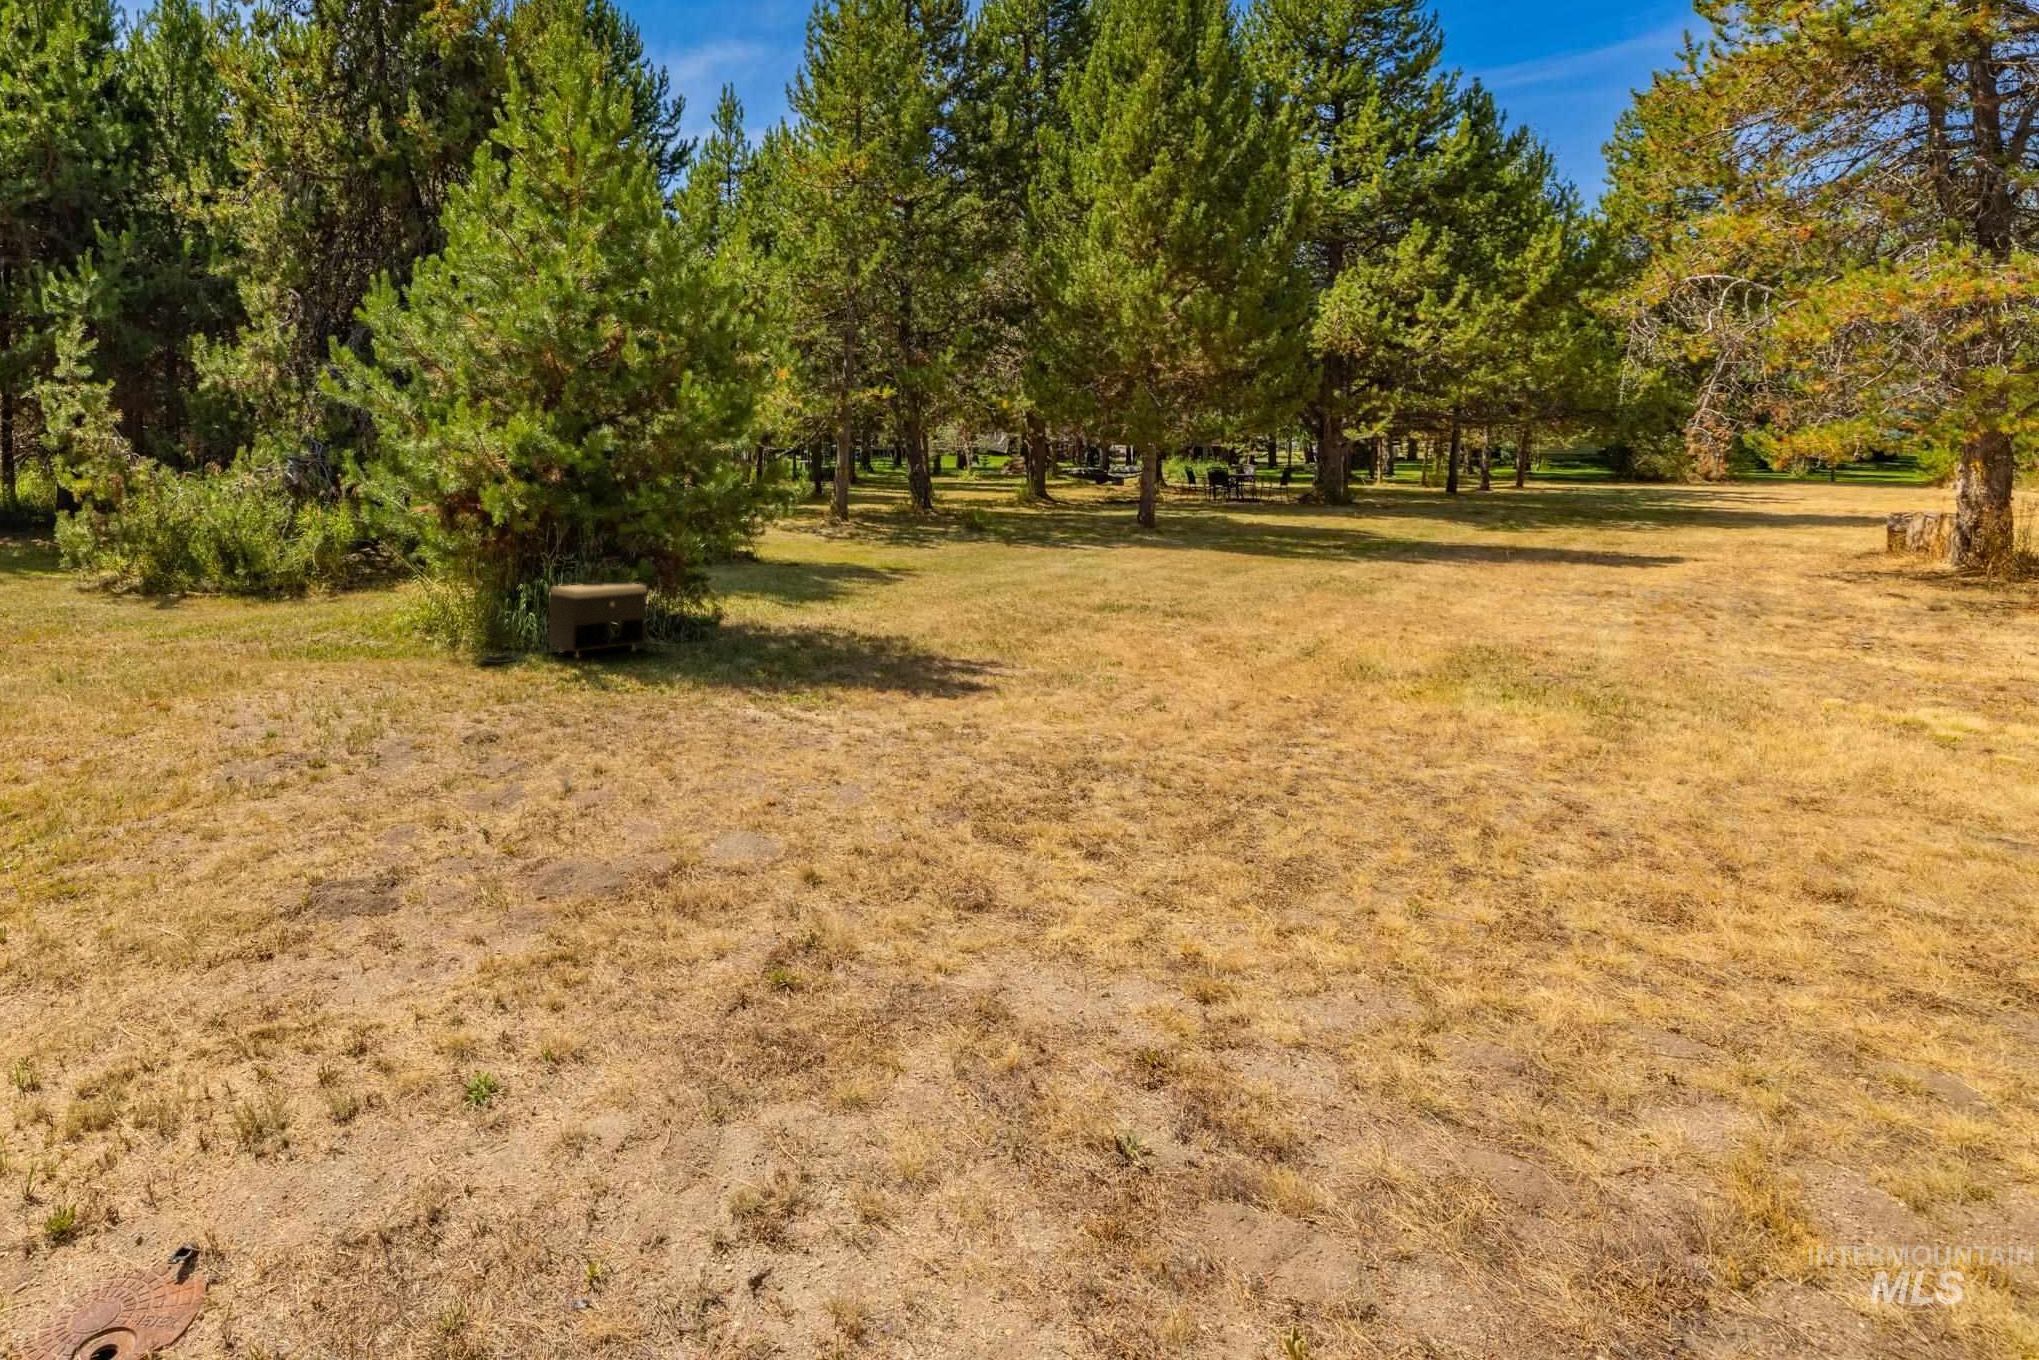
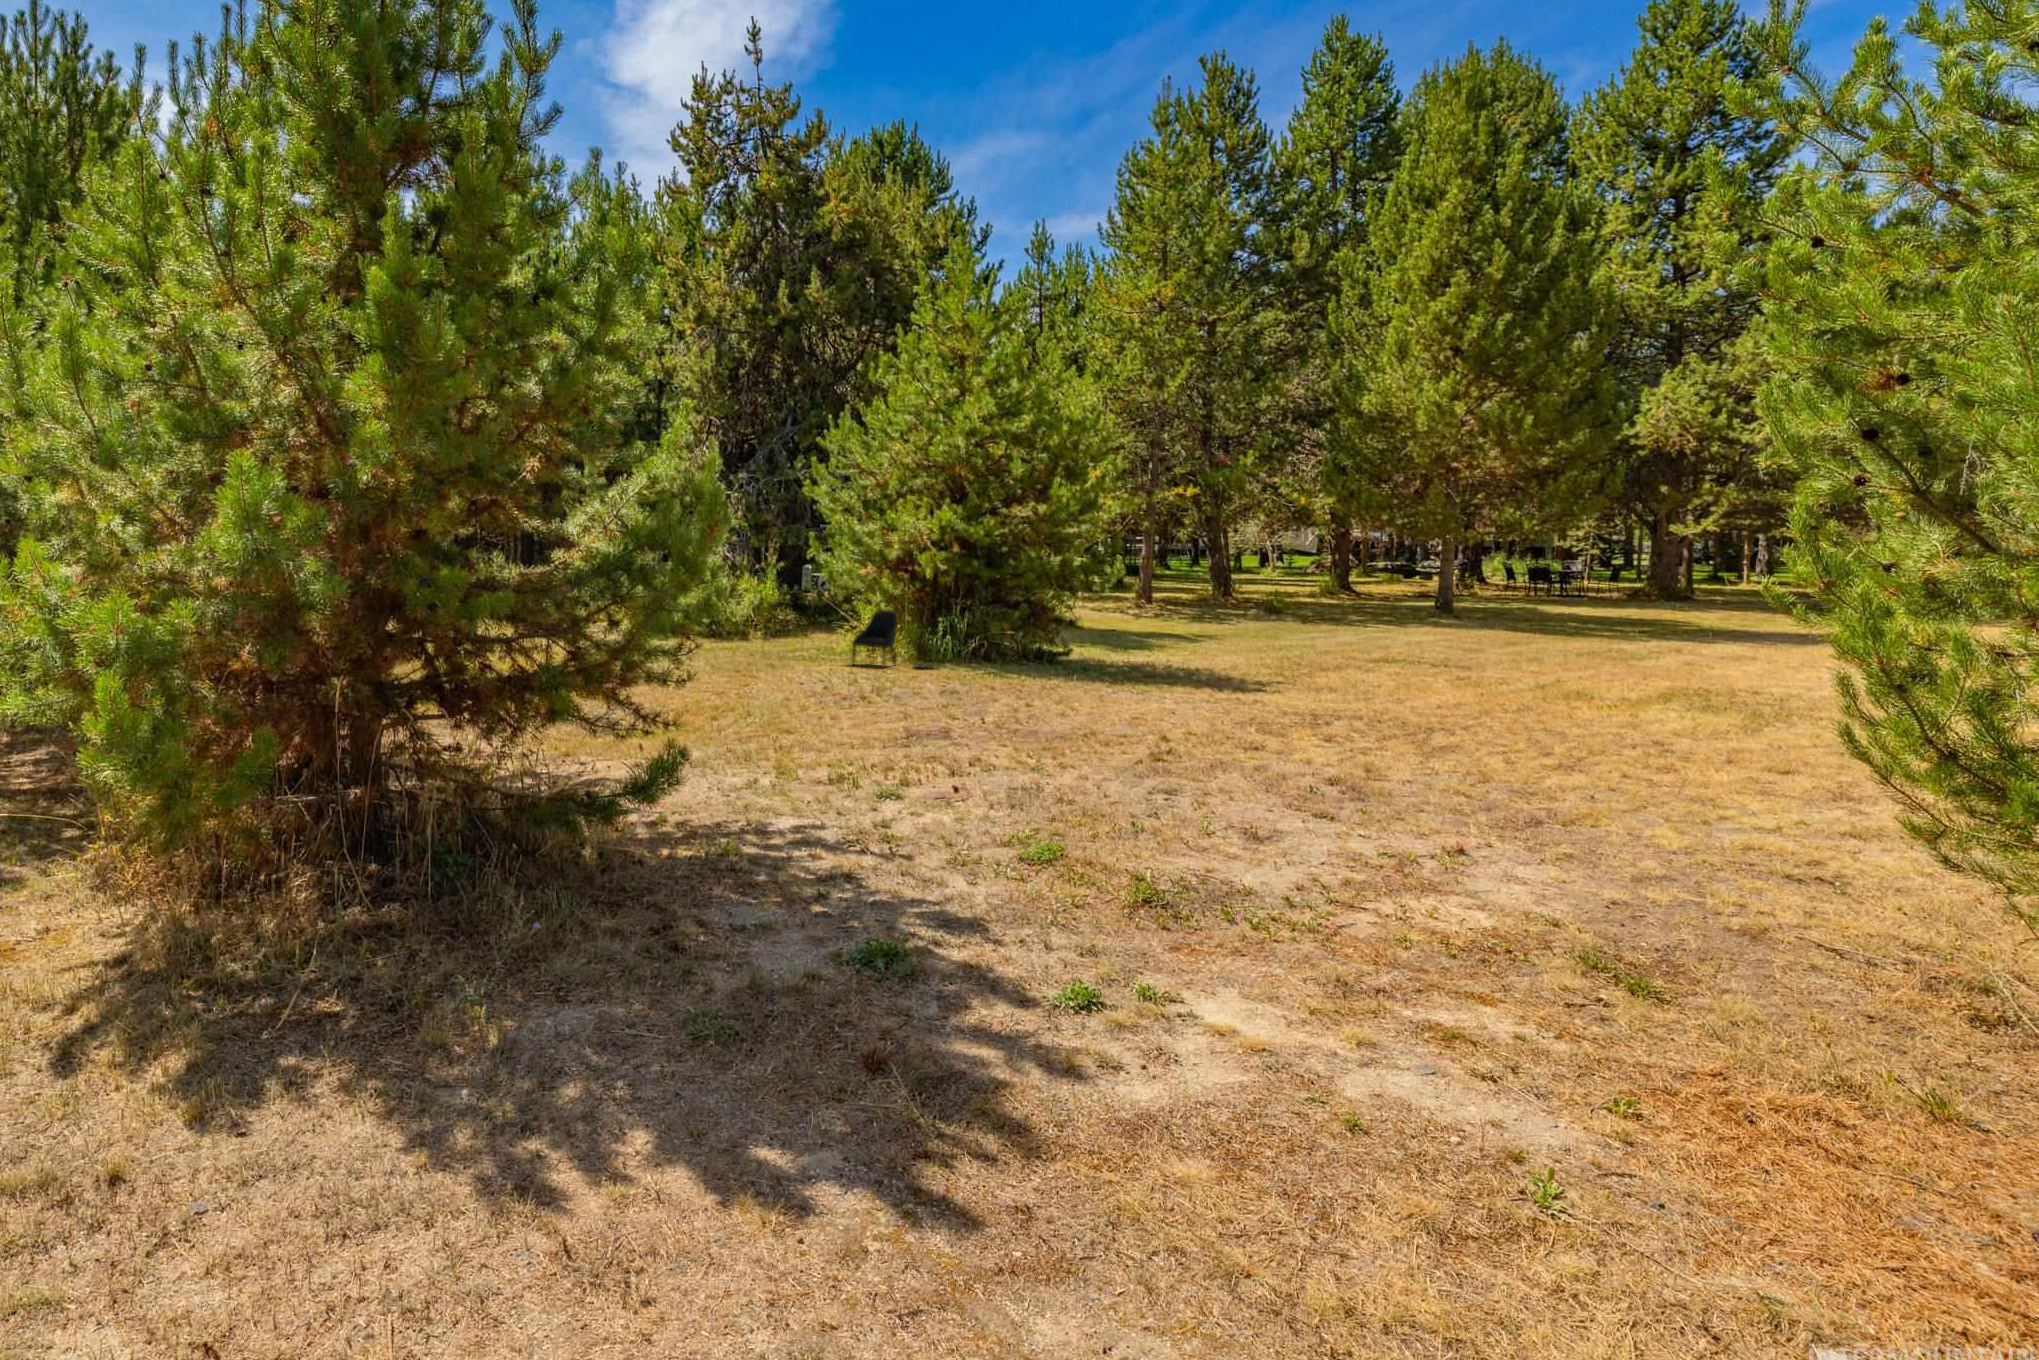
chair: none [389,569,462,664] -> present [852,610,897,666]
storage bench: present [549,584,647,657] -> none [952,623,1019,668]

